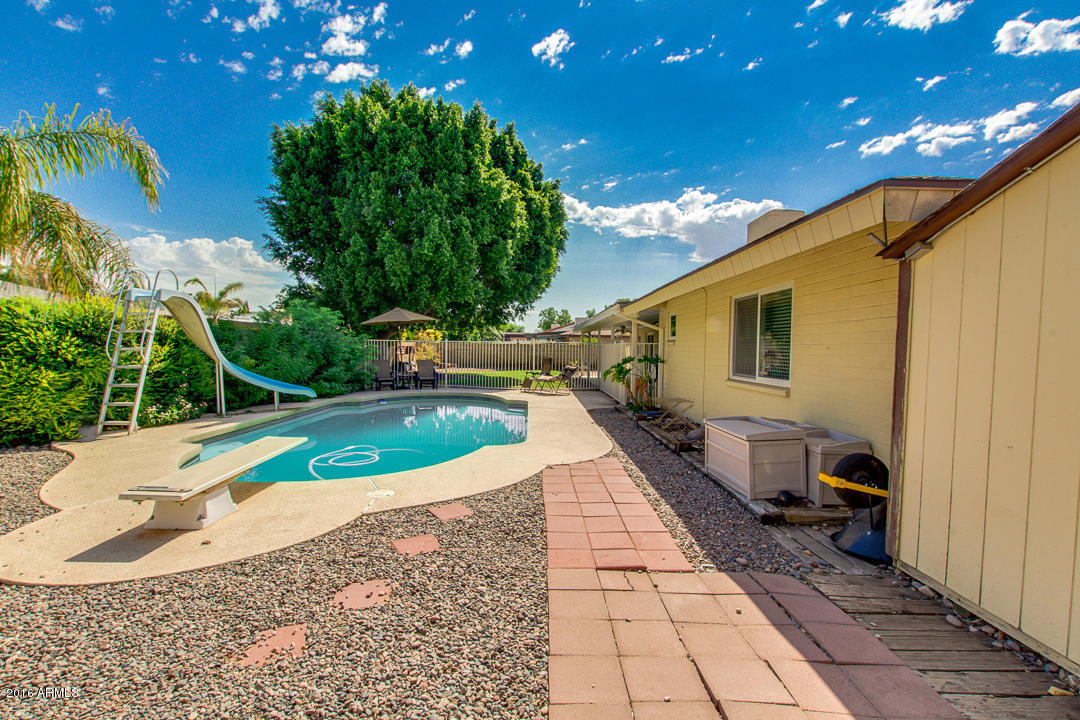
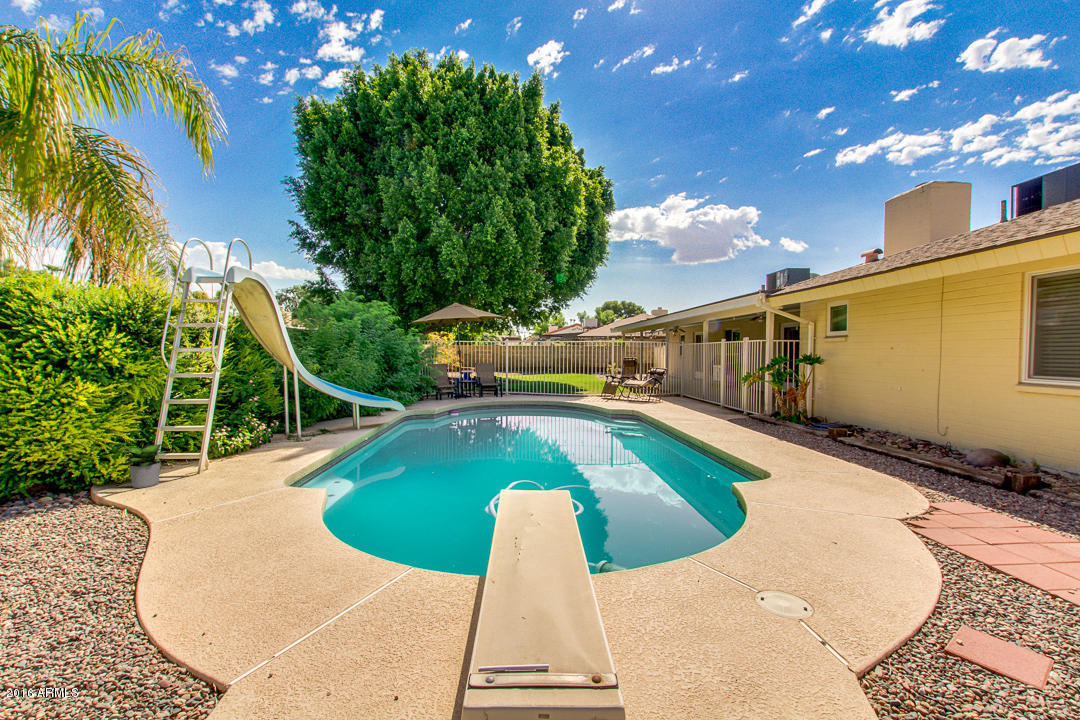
side table: present [651,398,697,429] -> none [852,408,939,450]

